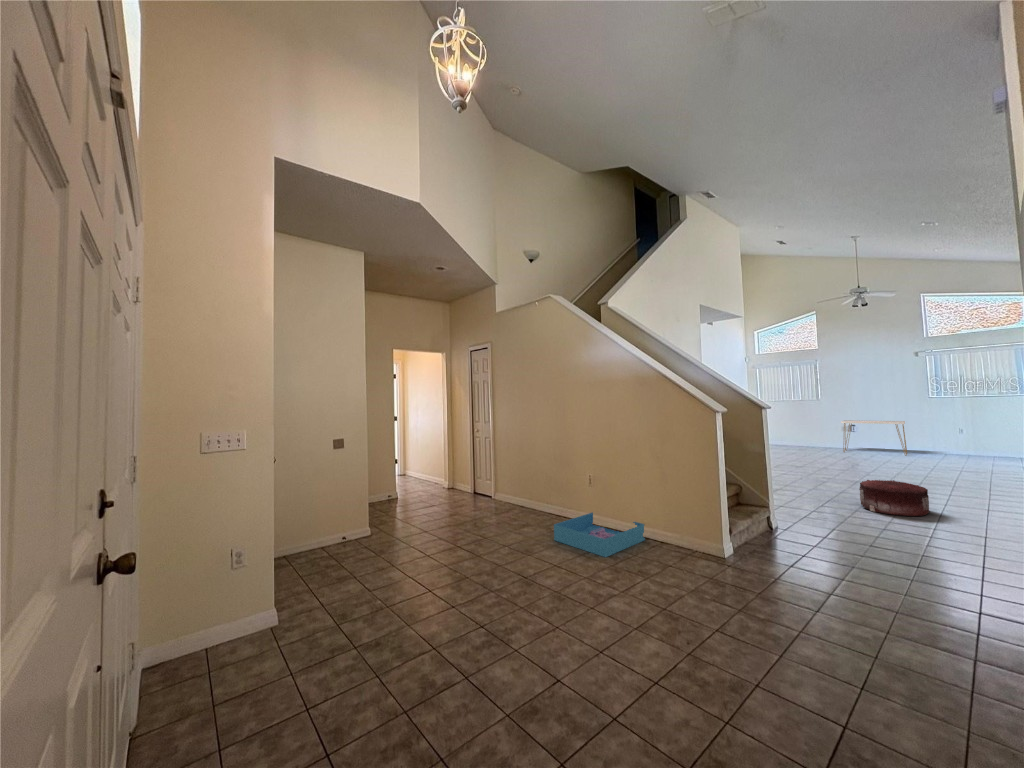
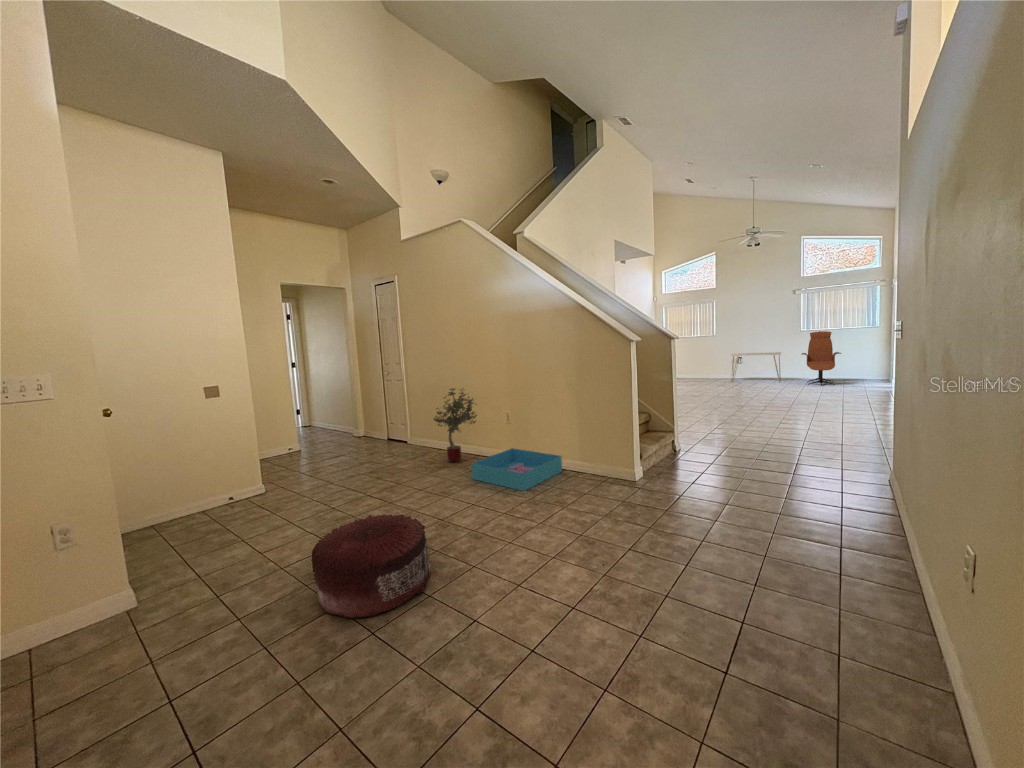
lounge chair: none [932,399,987,463] -> present [802,331,841,386]
potted tree: none [517,449,560,522] -> present [434,388,477,462]
pouf: present [859,480,930,516] -> present [312,514,431,618]

